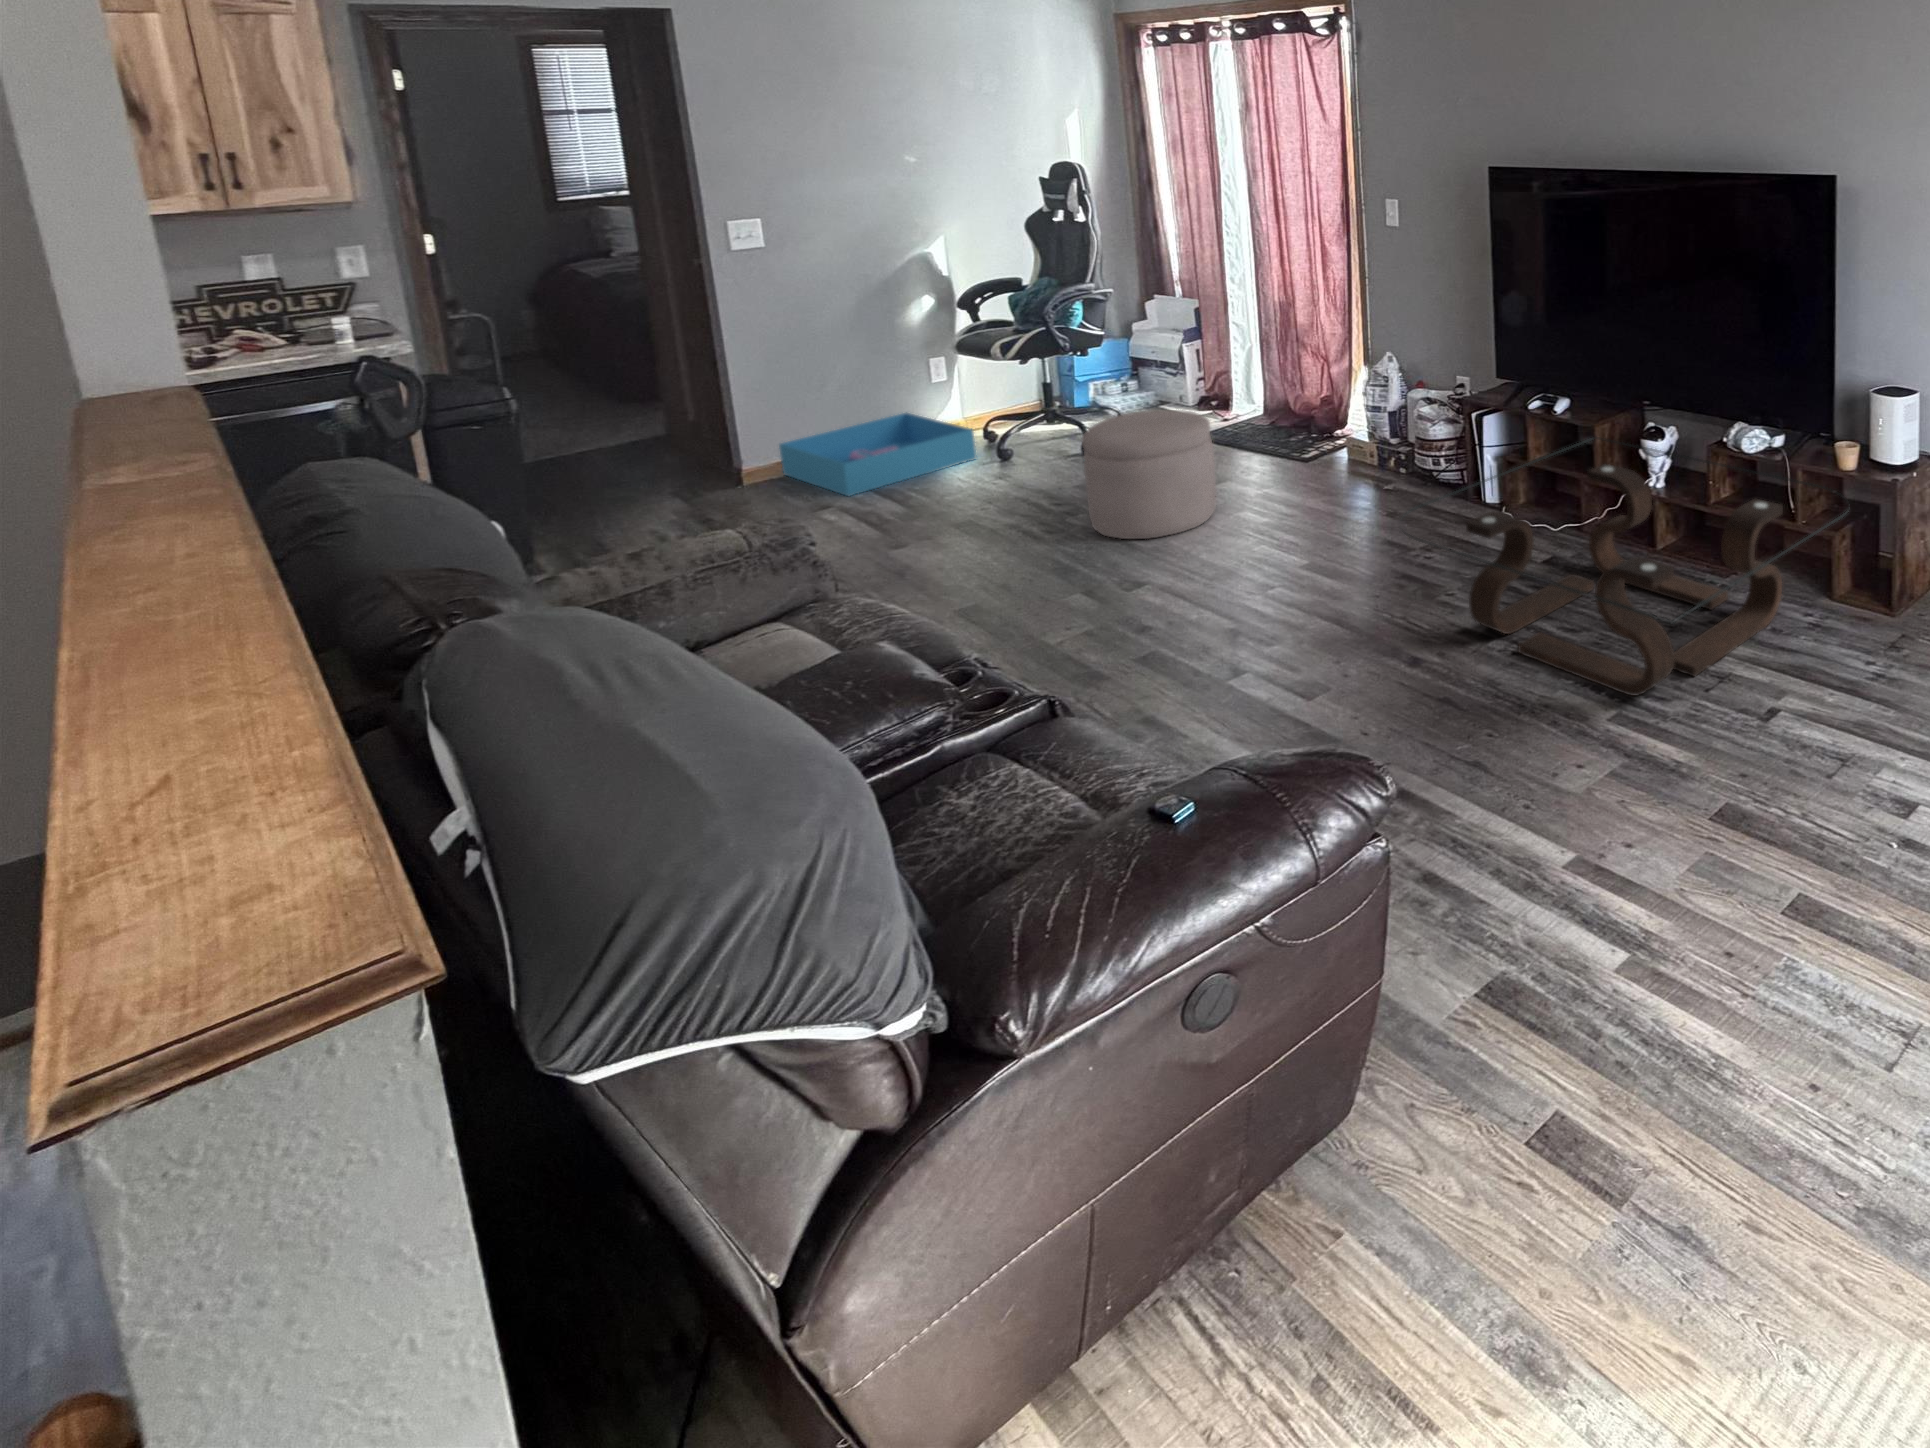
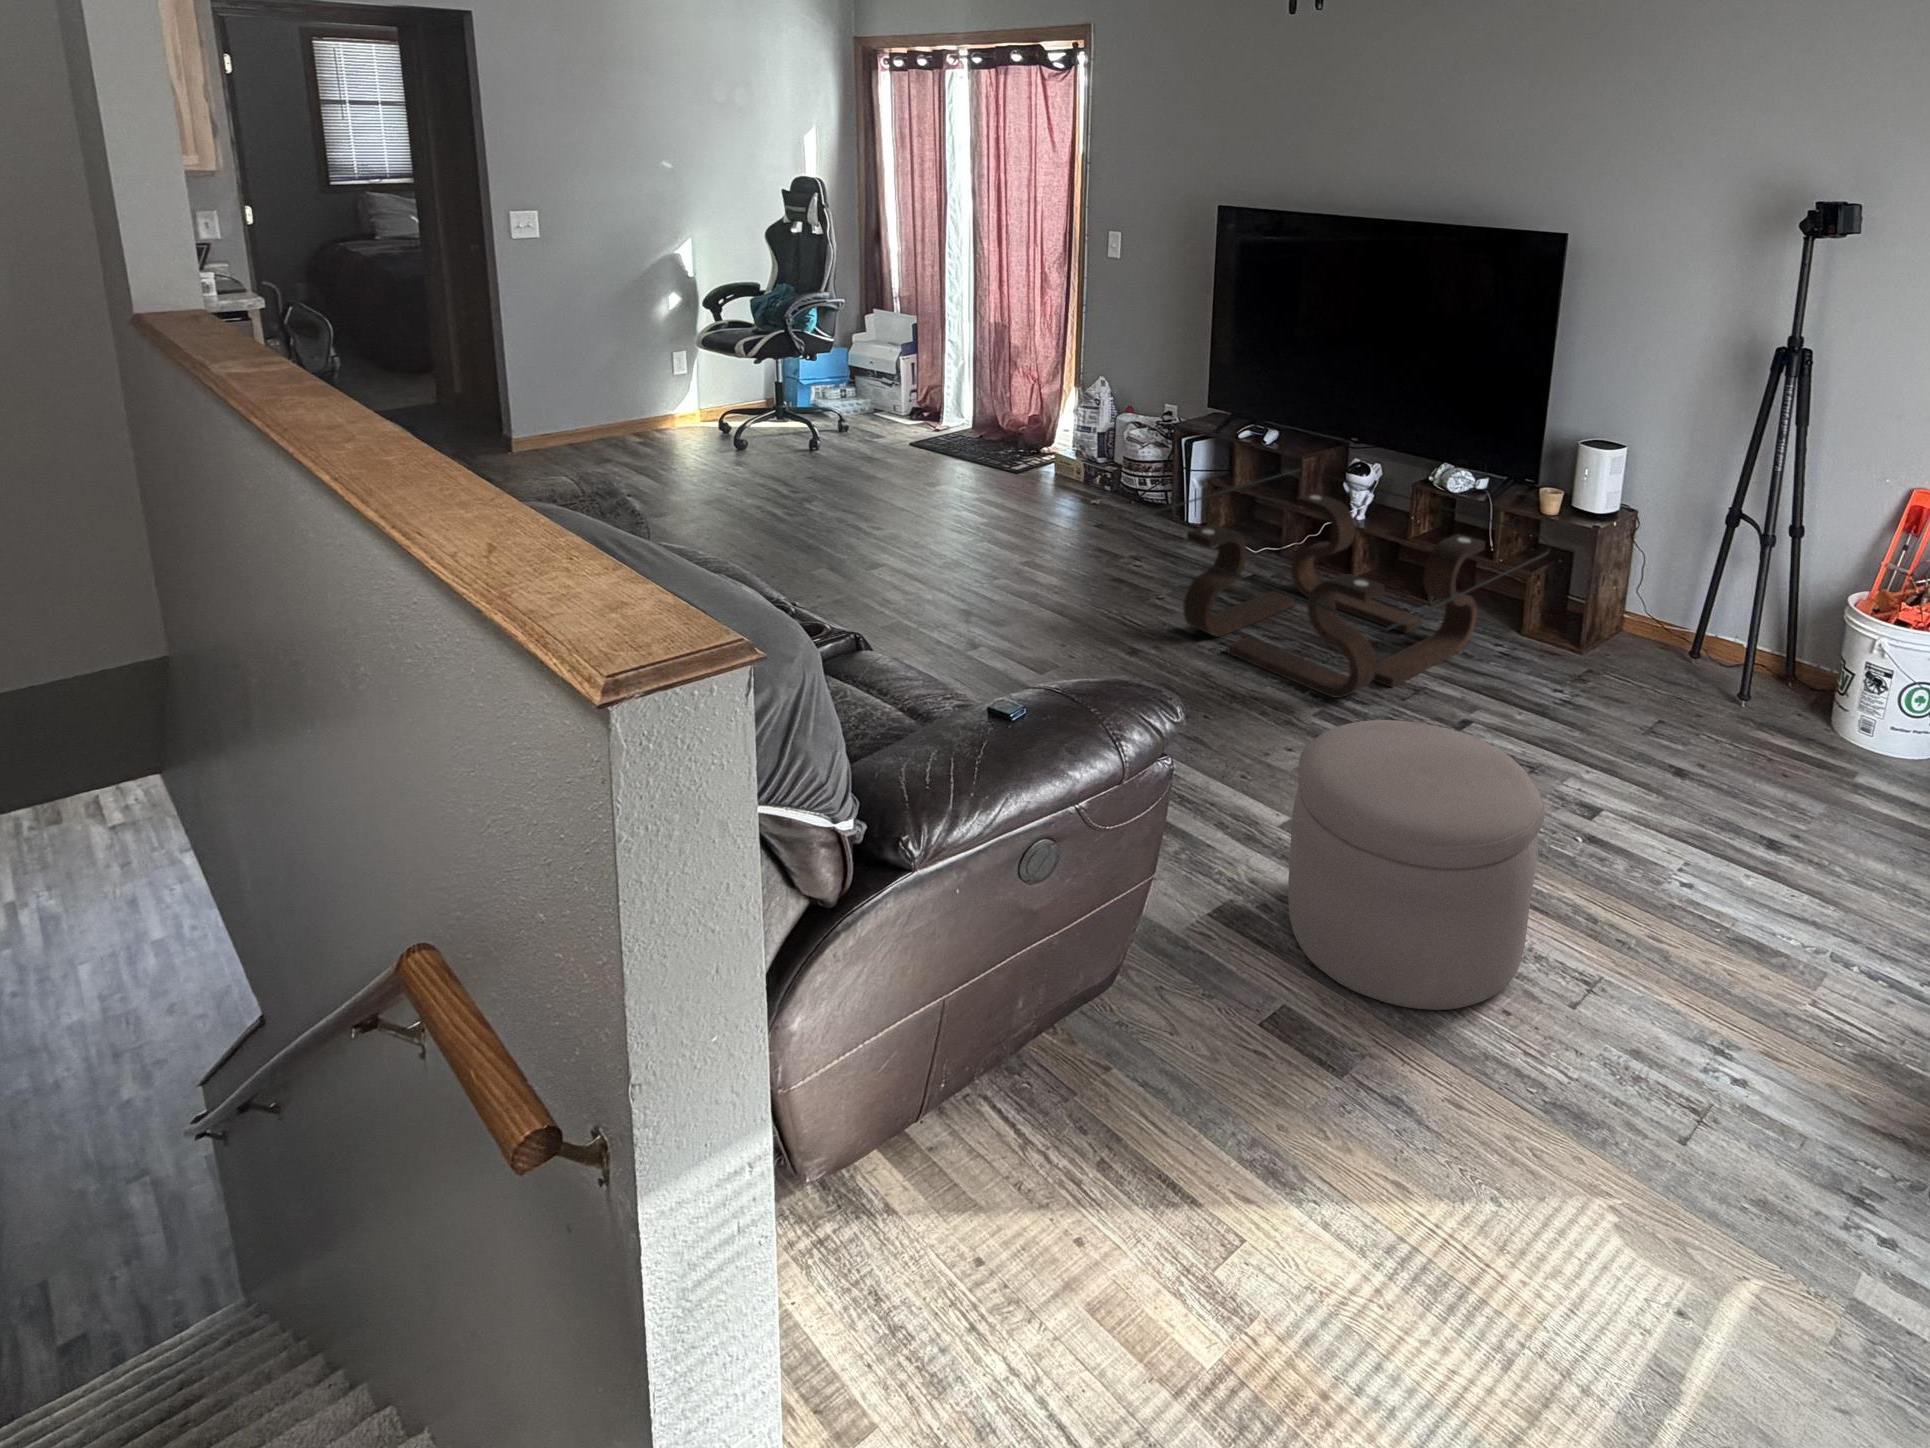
ottoman: present [1081,410,1217,539] -> present [1288,720,1545,1010]
storage bin: present [779,413,976,496] -> none [543,401,714,471]

